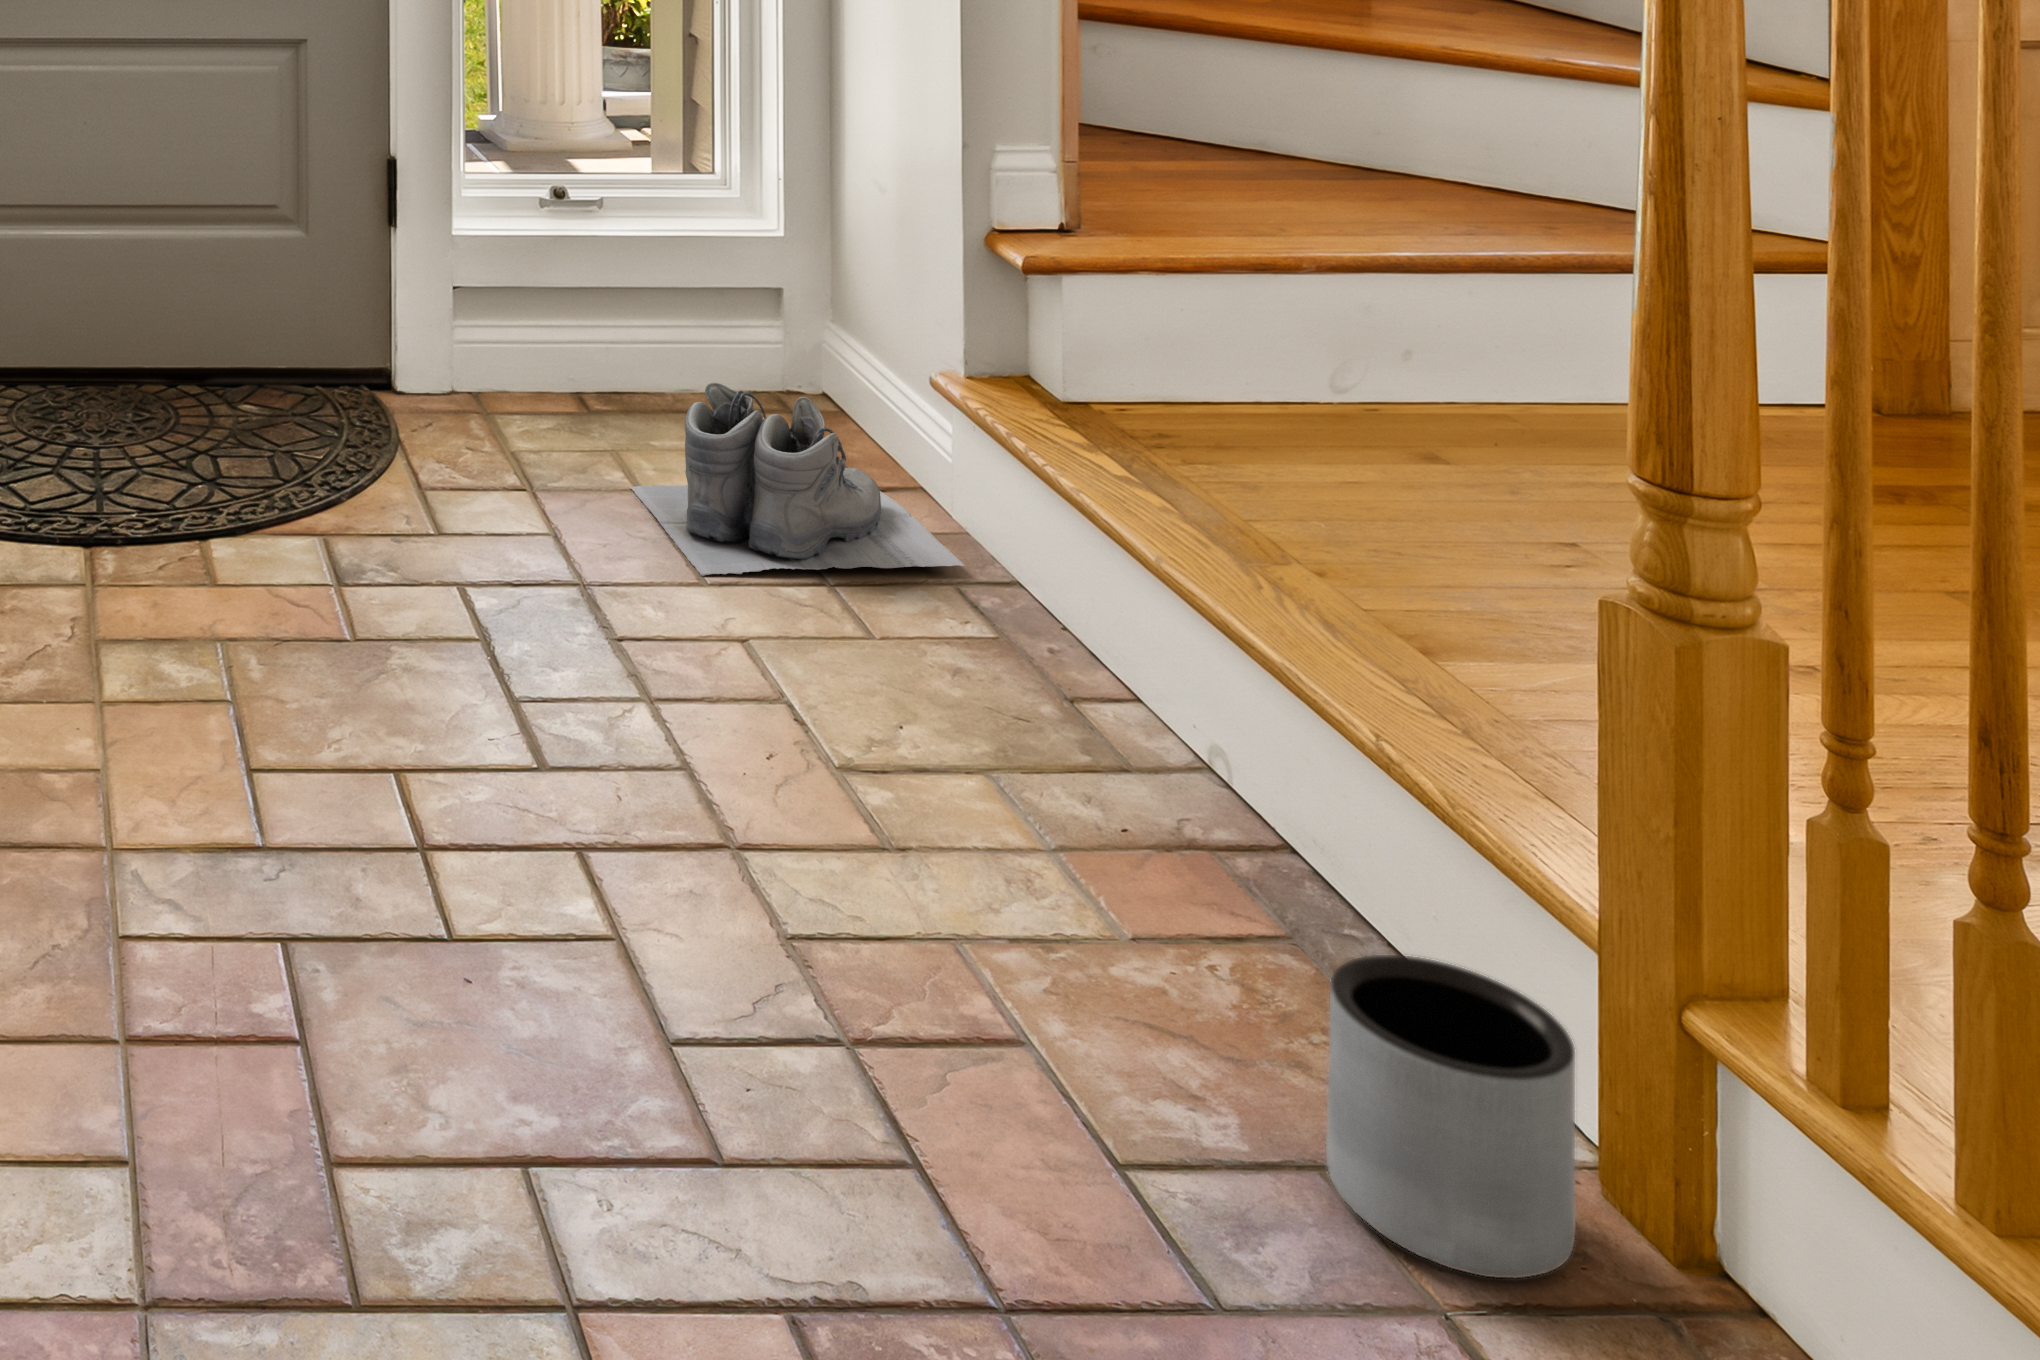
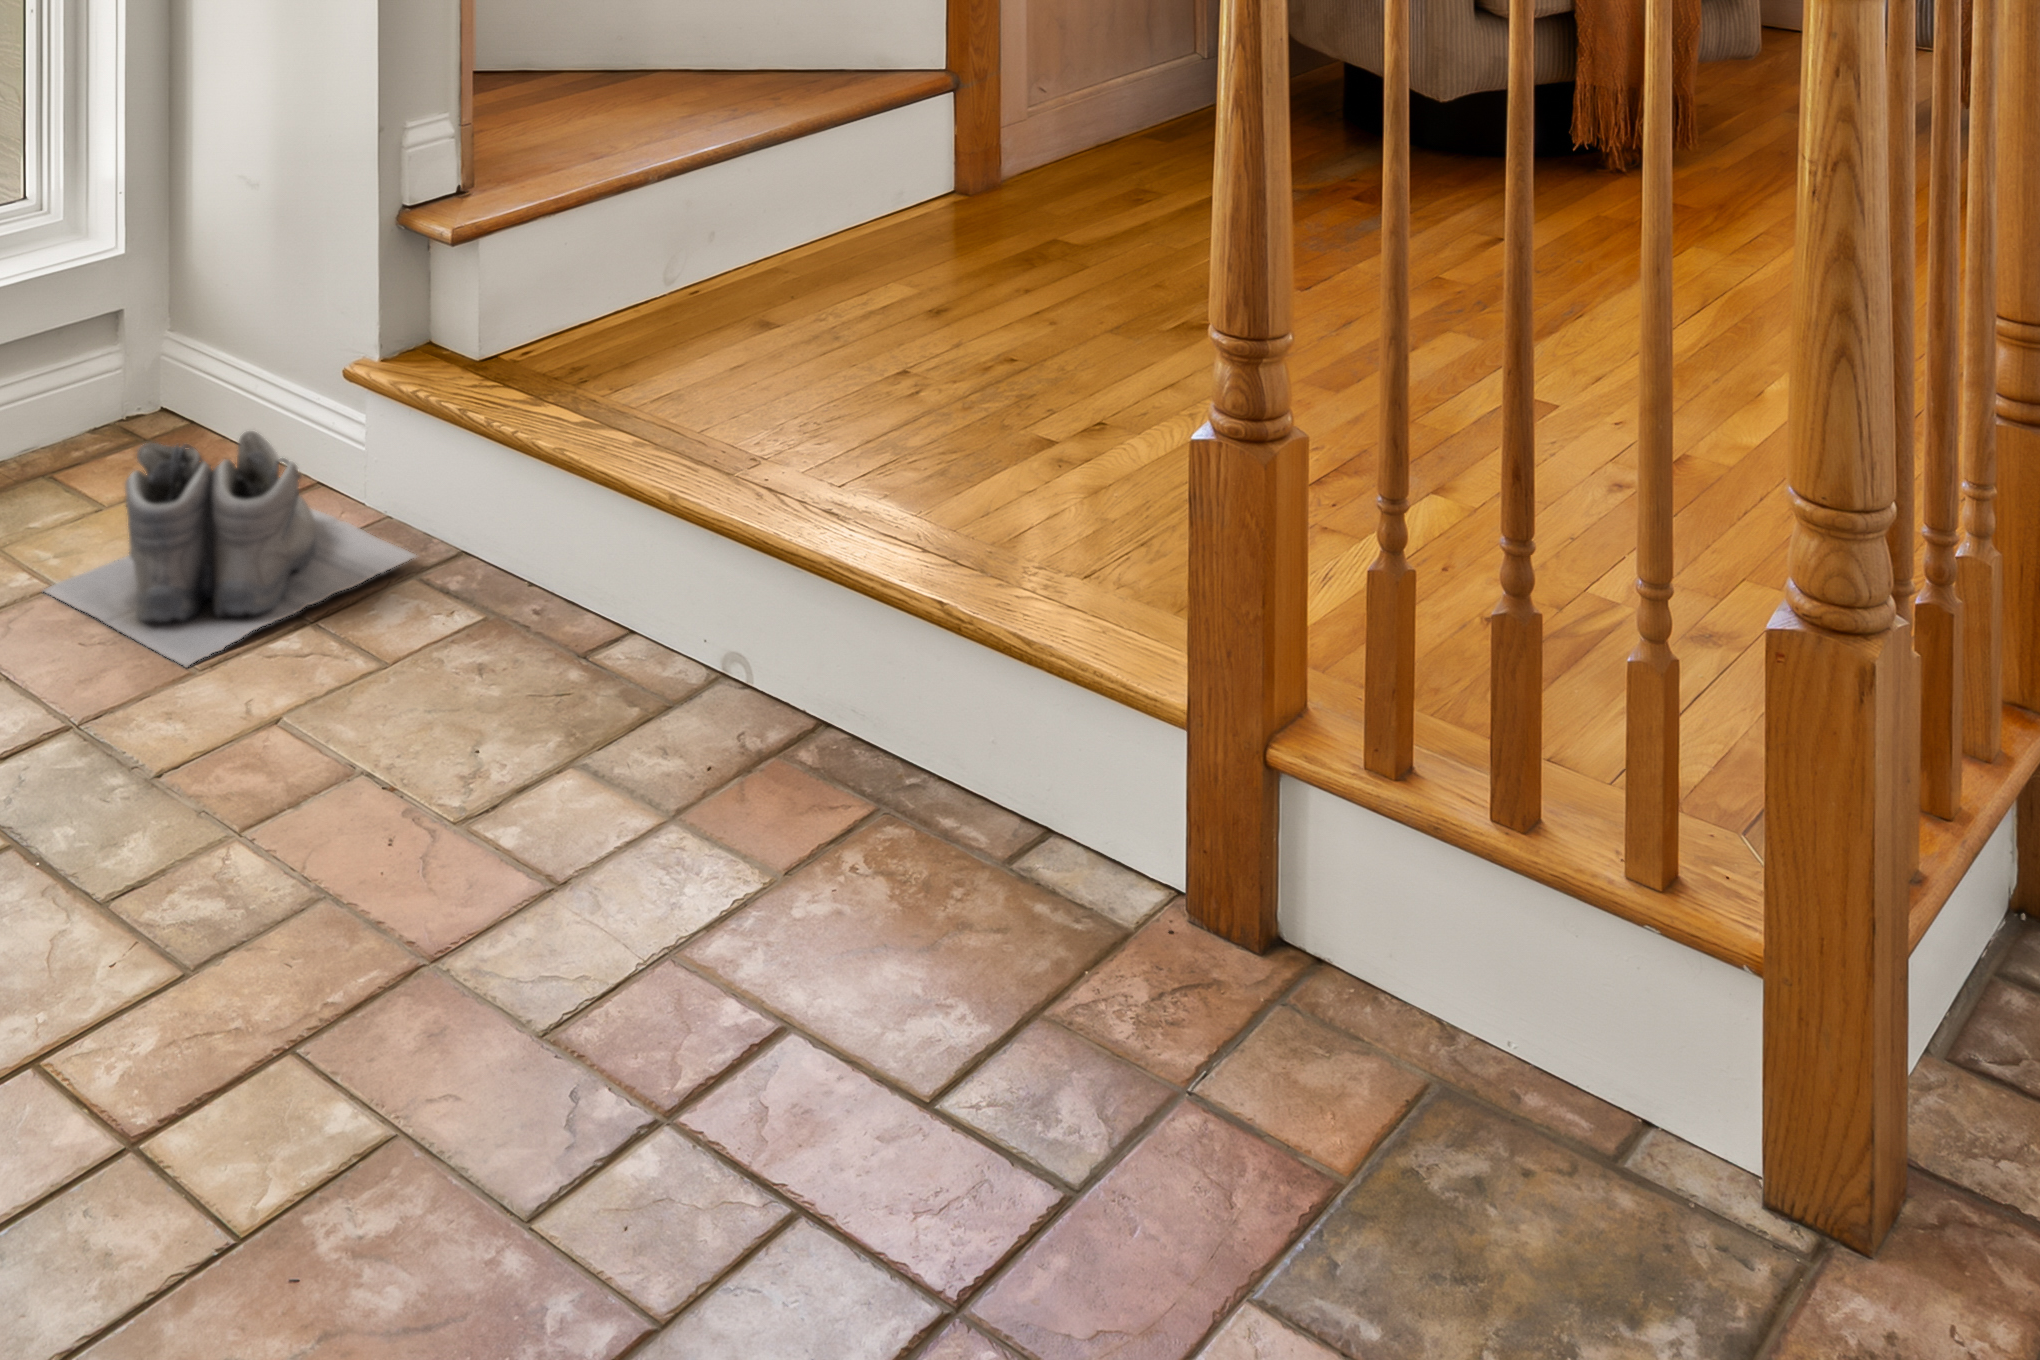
planter: present [1326,955,1576,1278] -> none [1042,788,1223,1054]

